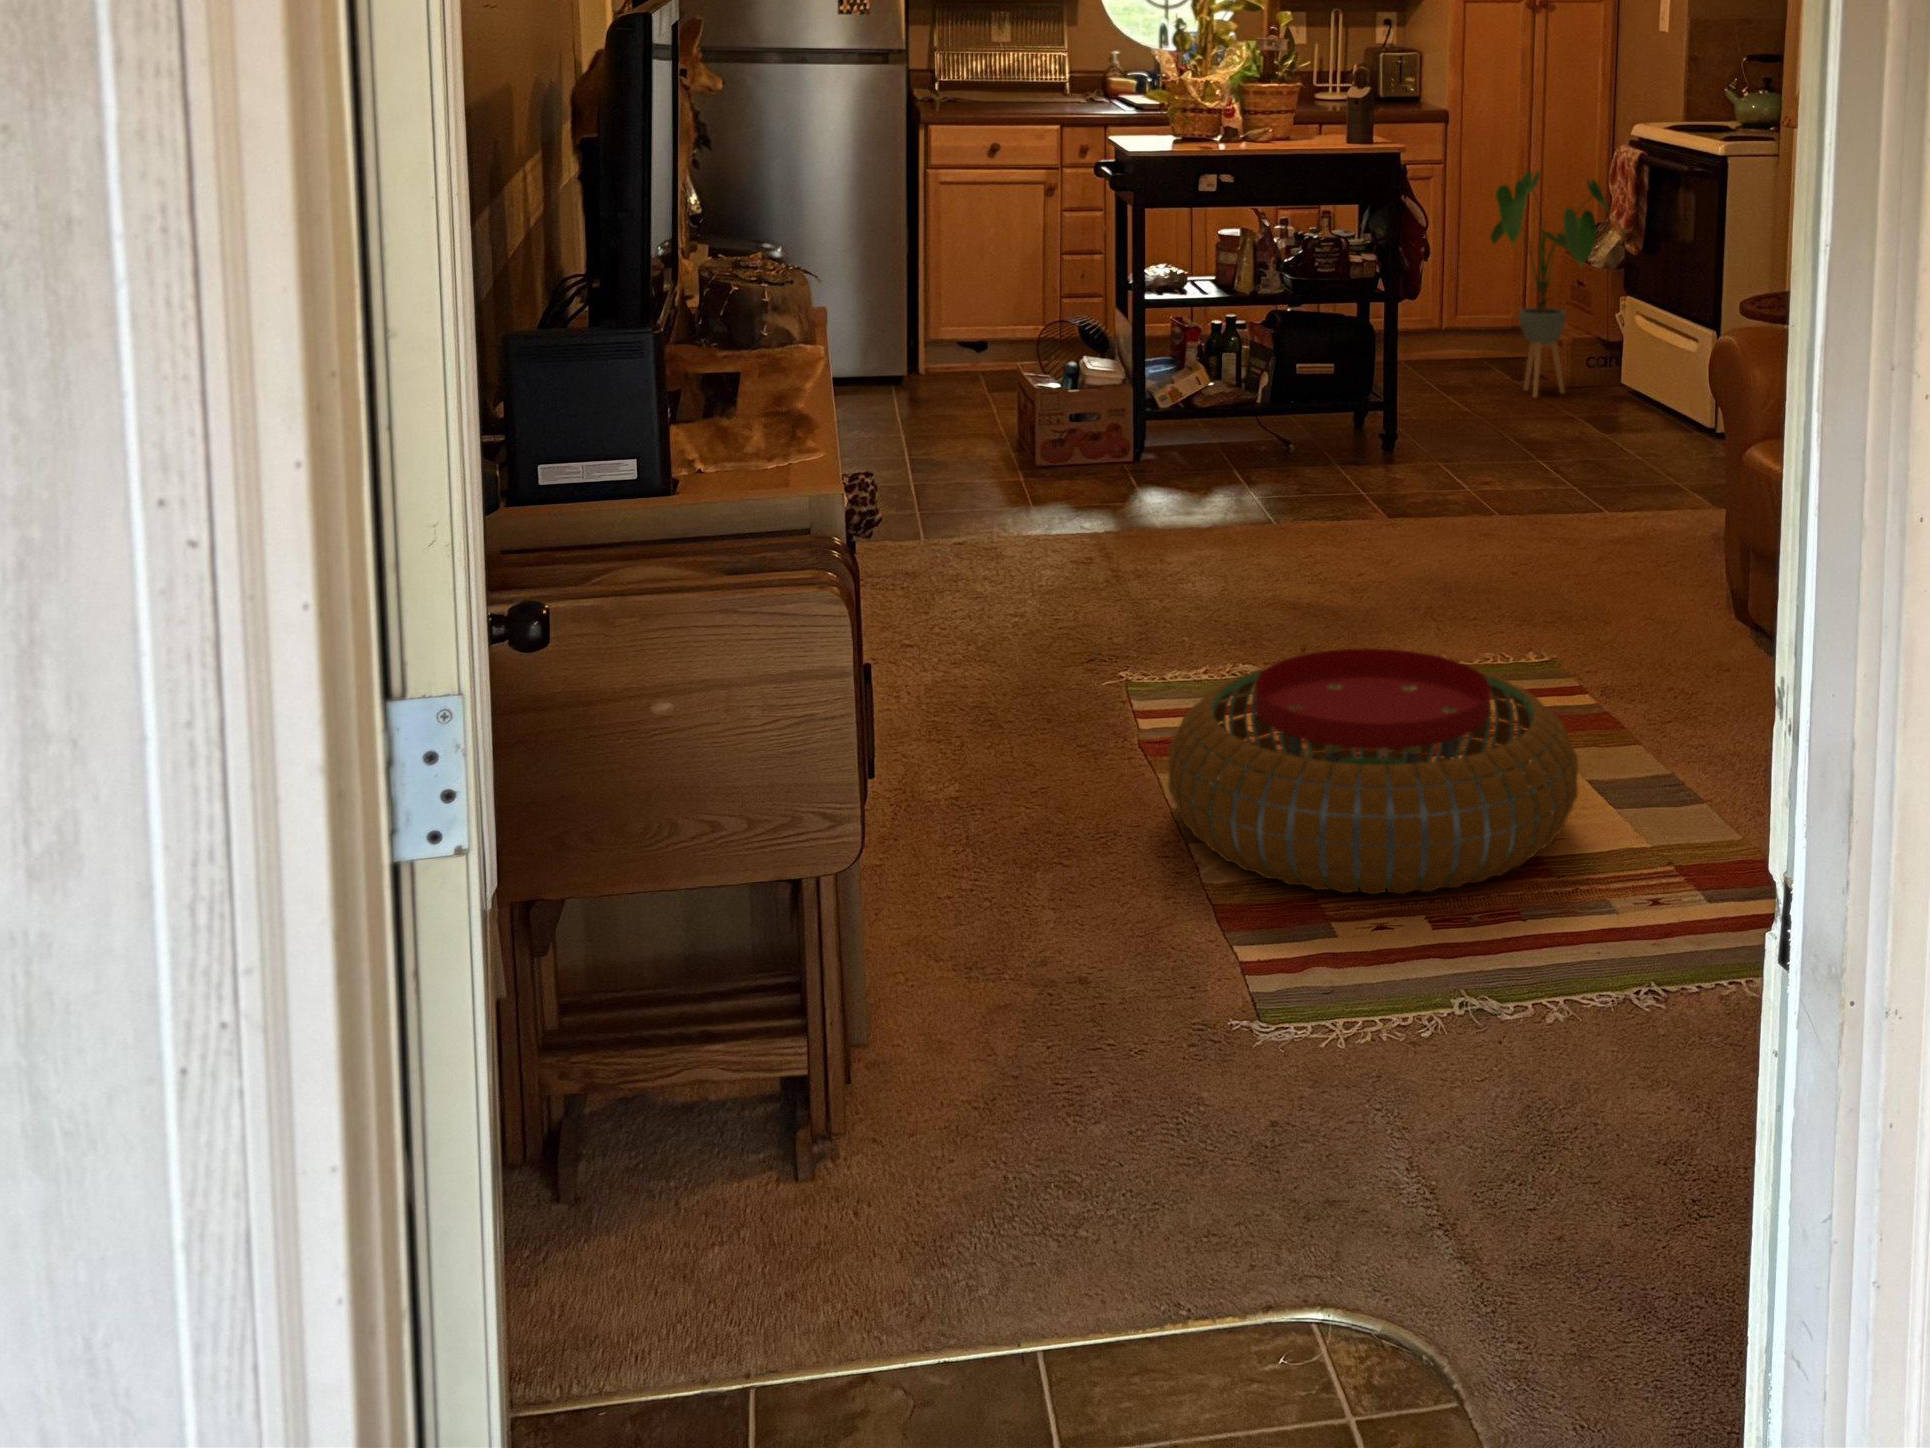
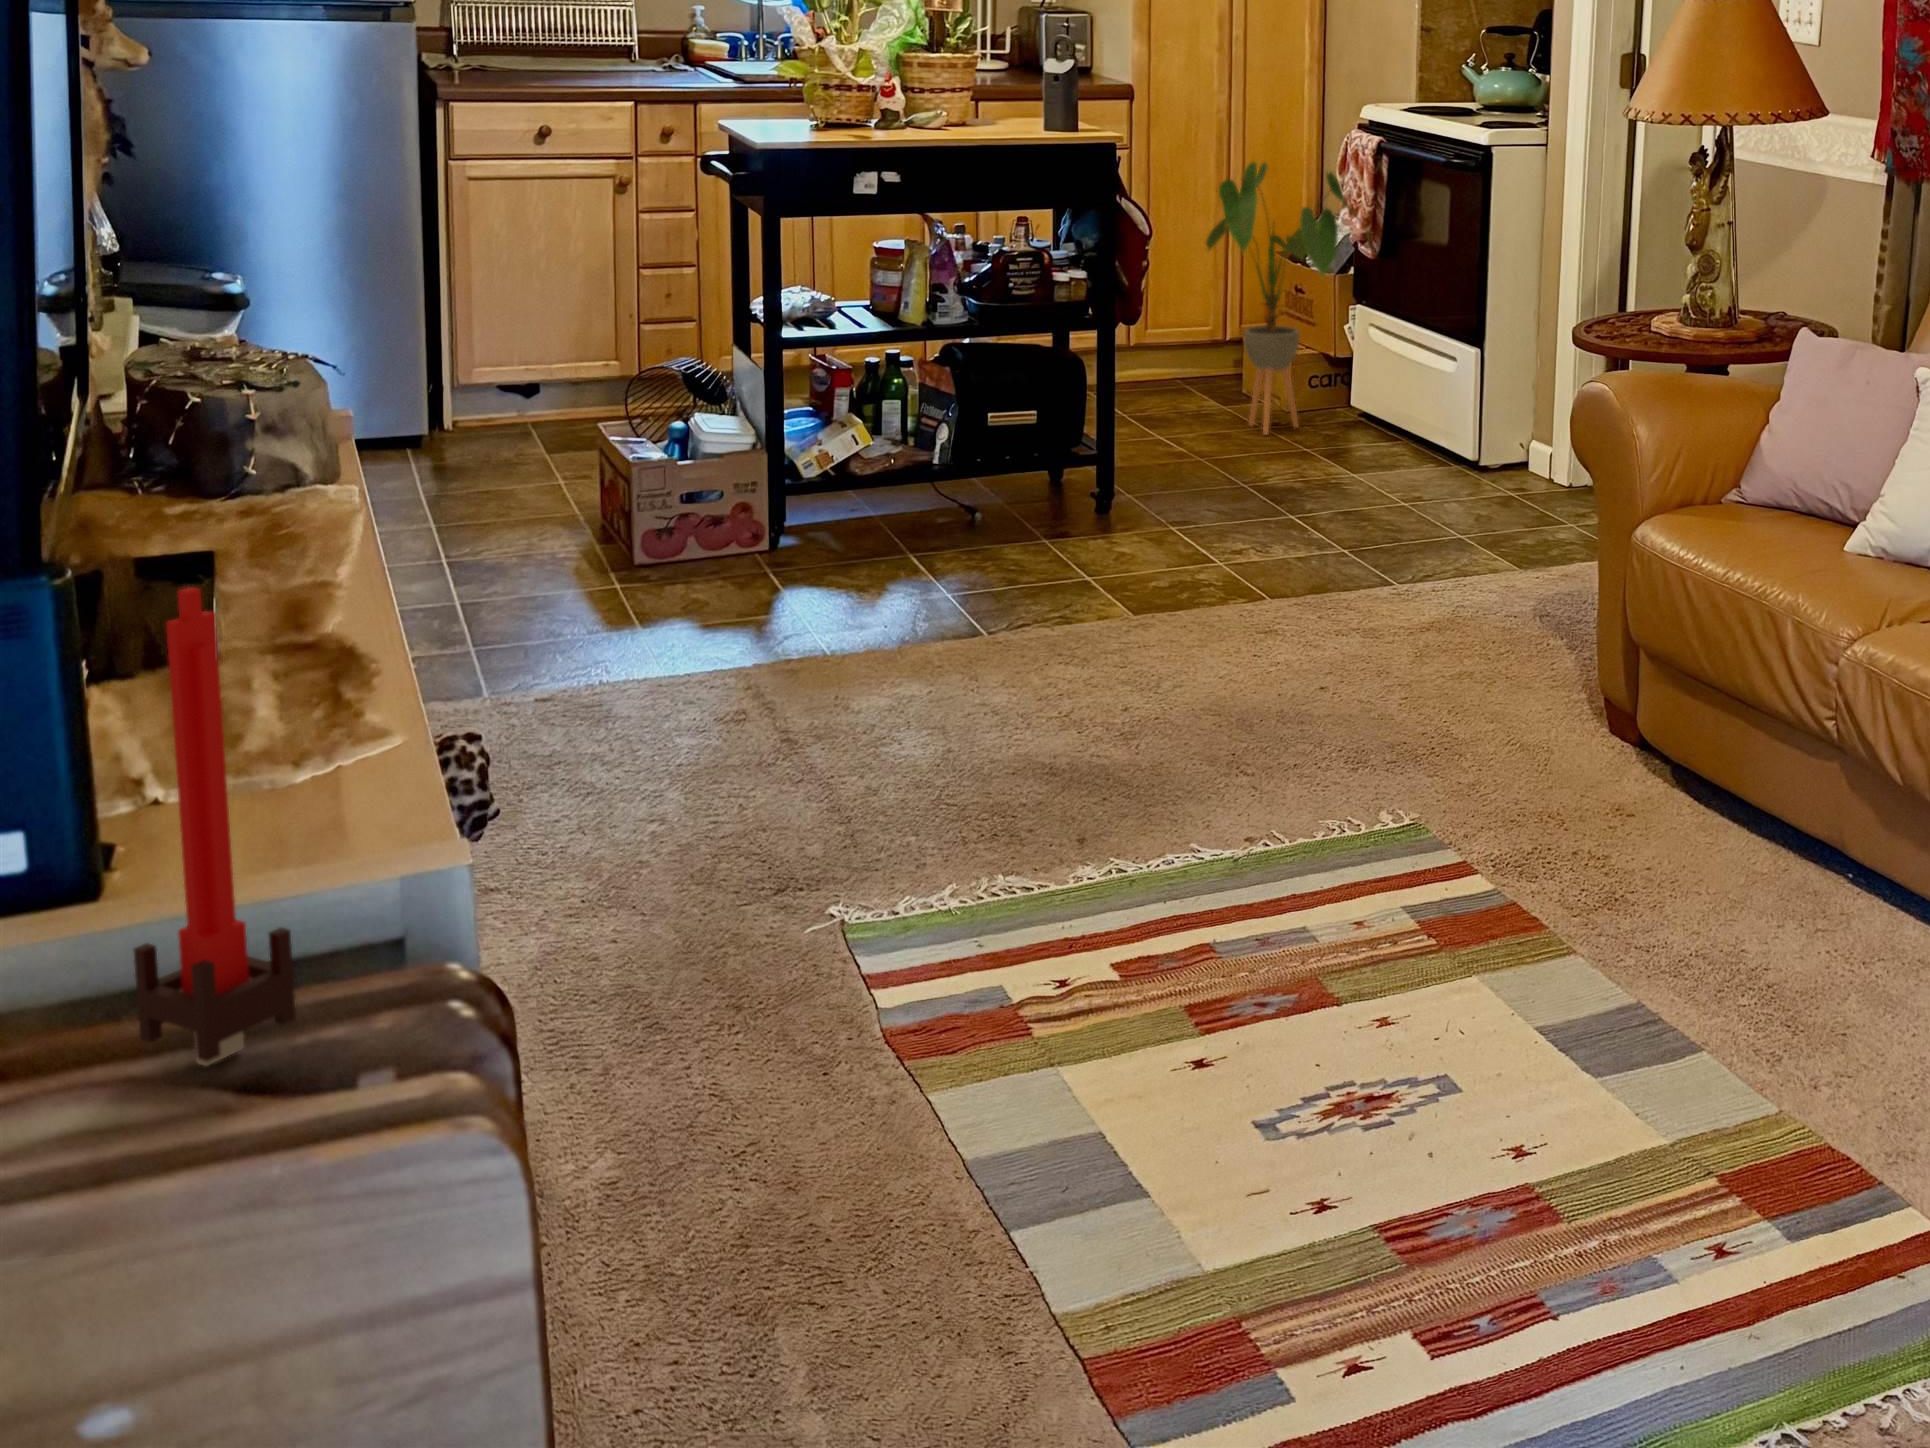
candle: none [698,331,765,560] -> present [133,587,296,1066]
pouf: present [1168,649,1578,894] -> none [963,881,1577,1303]

